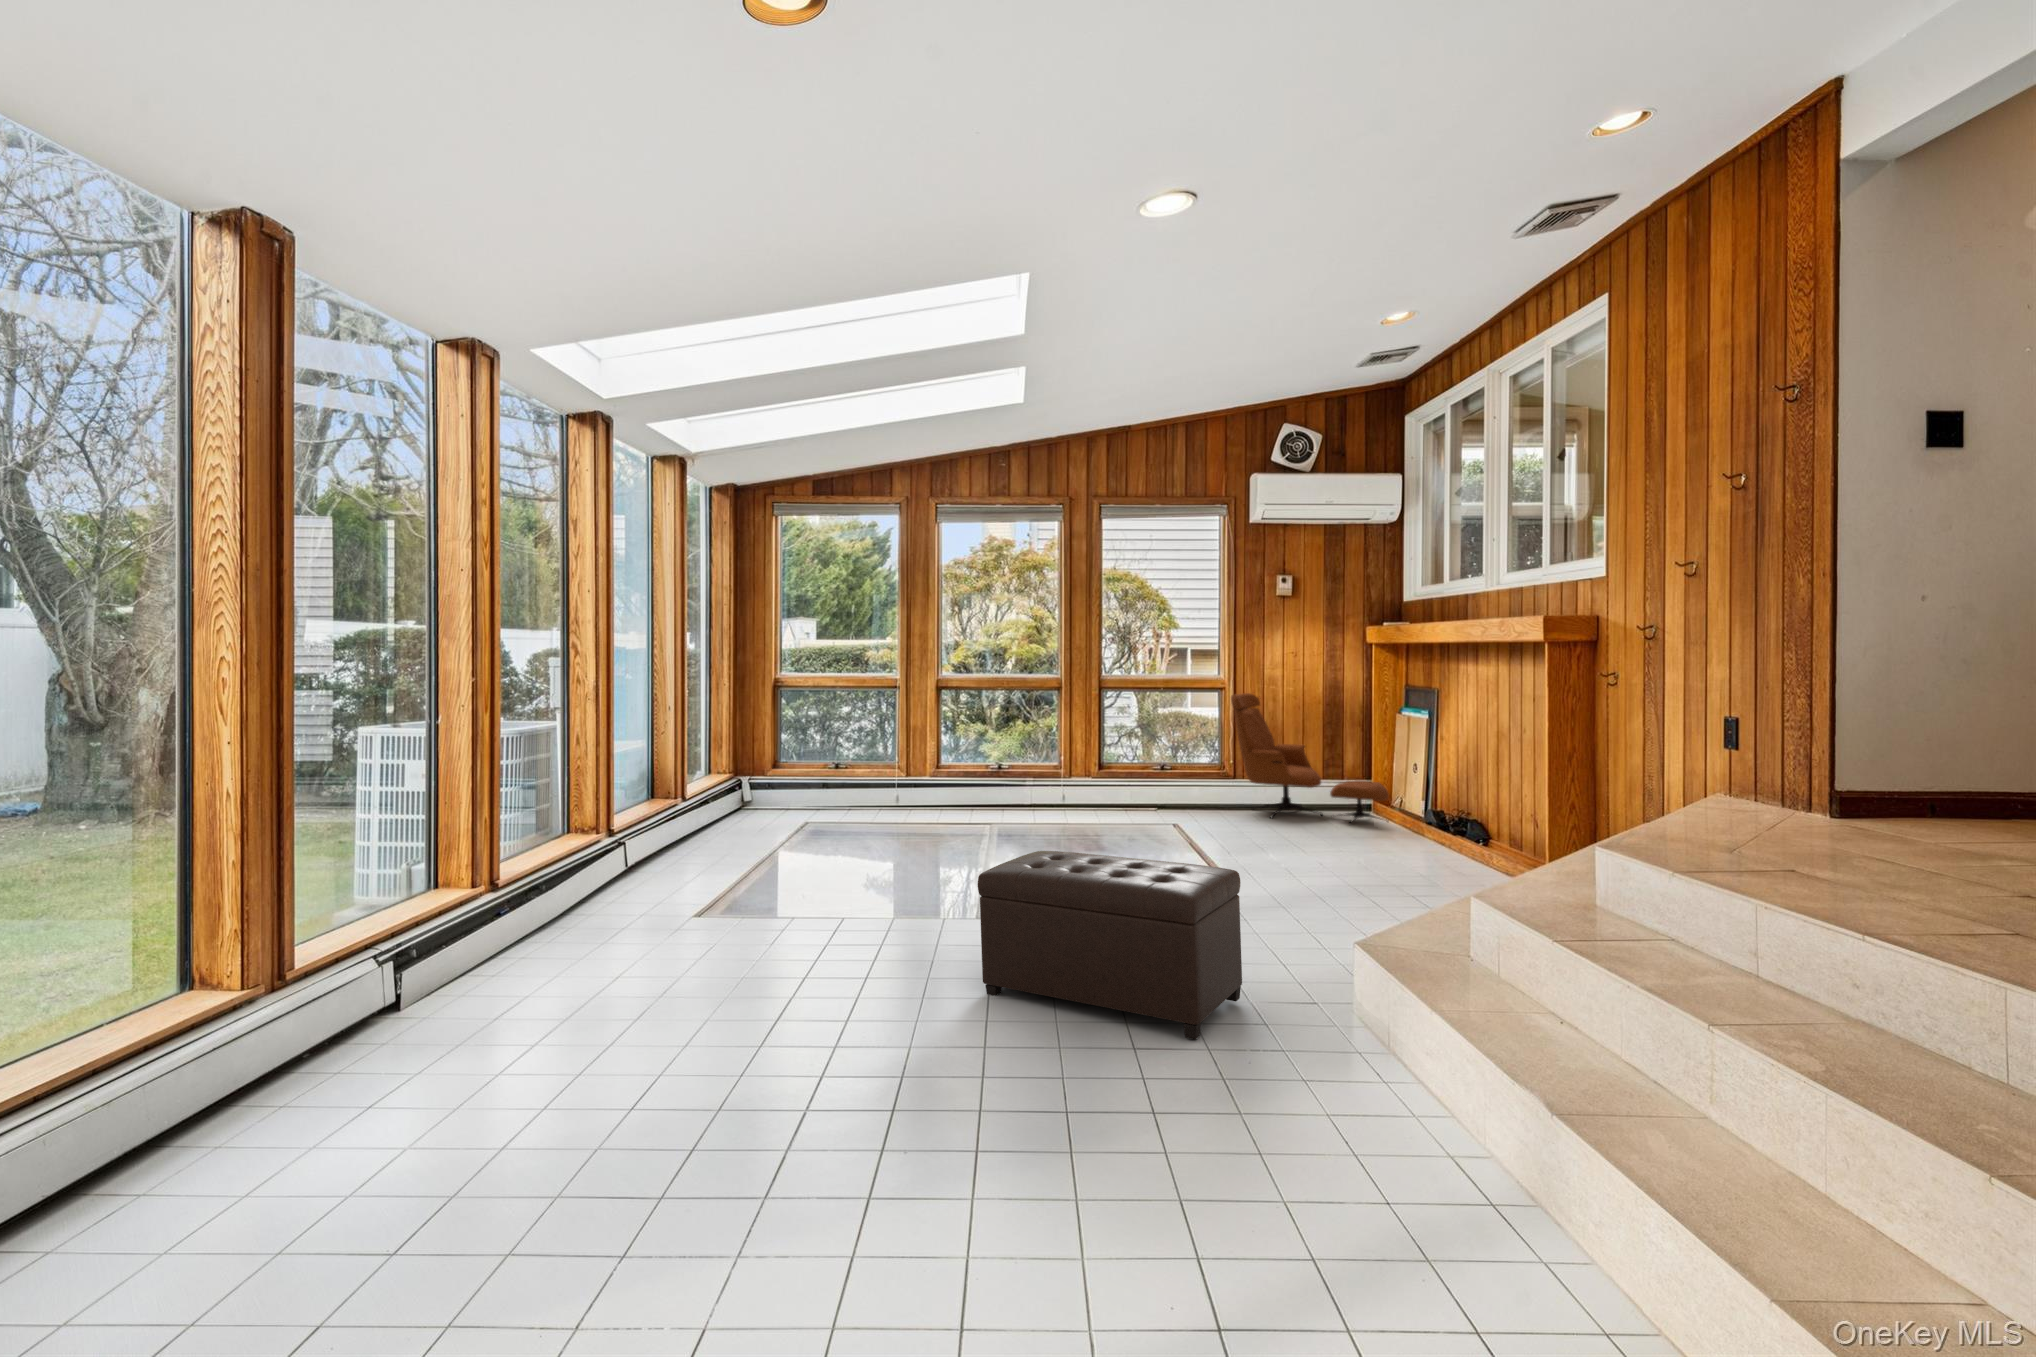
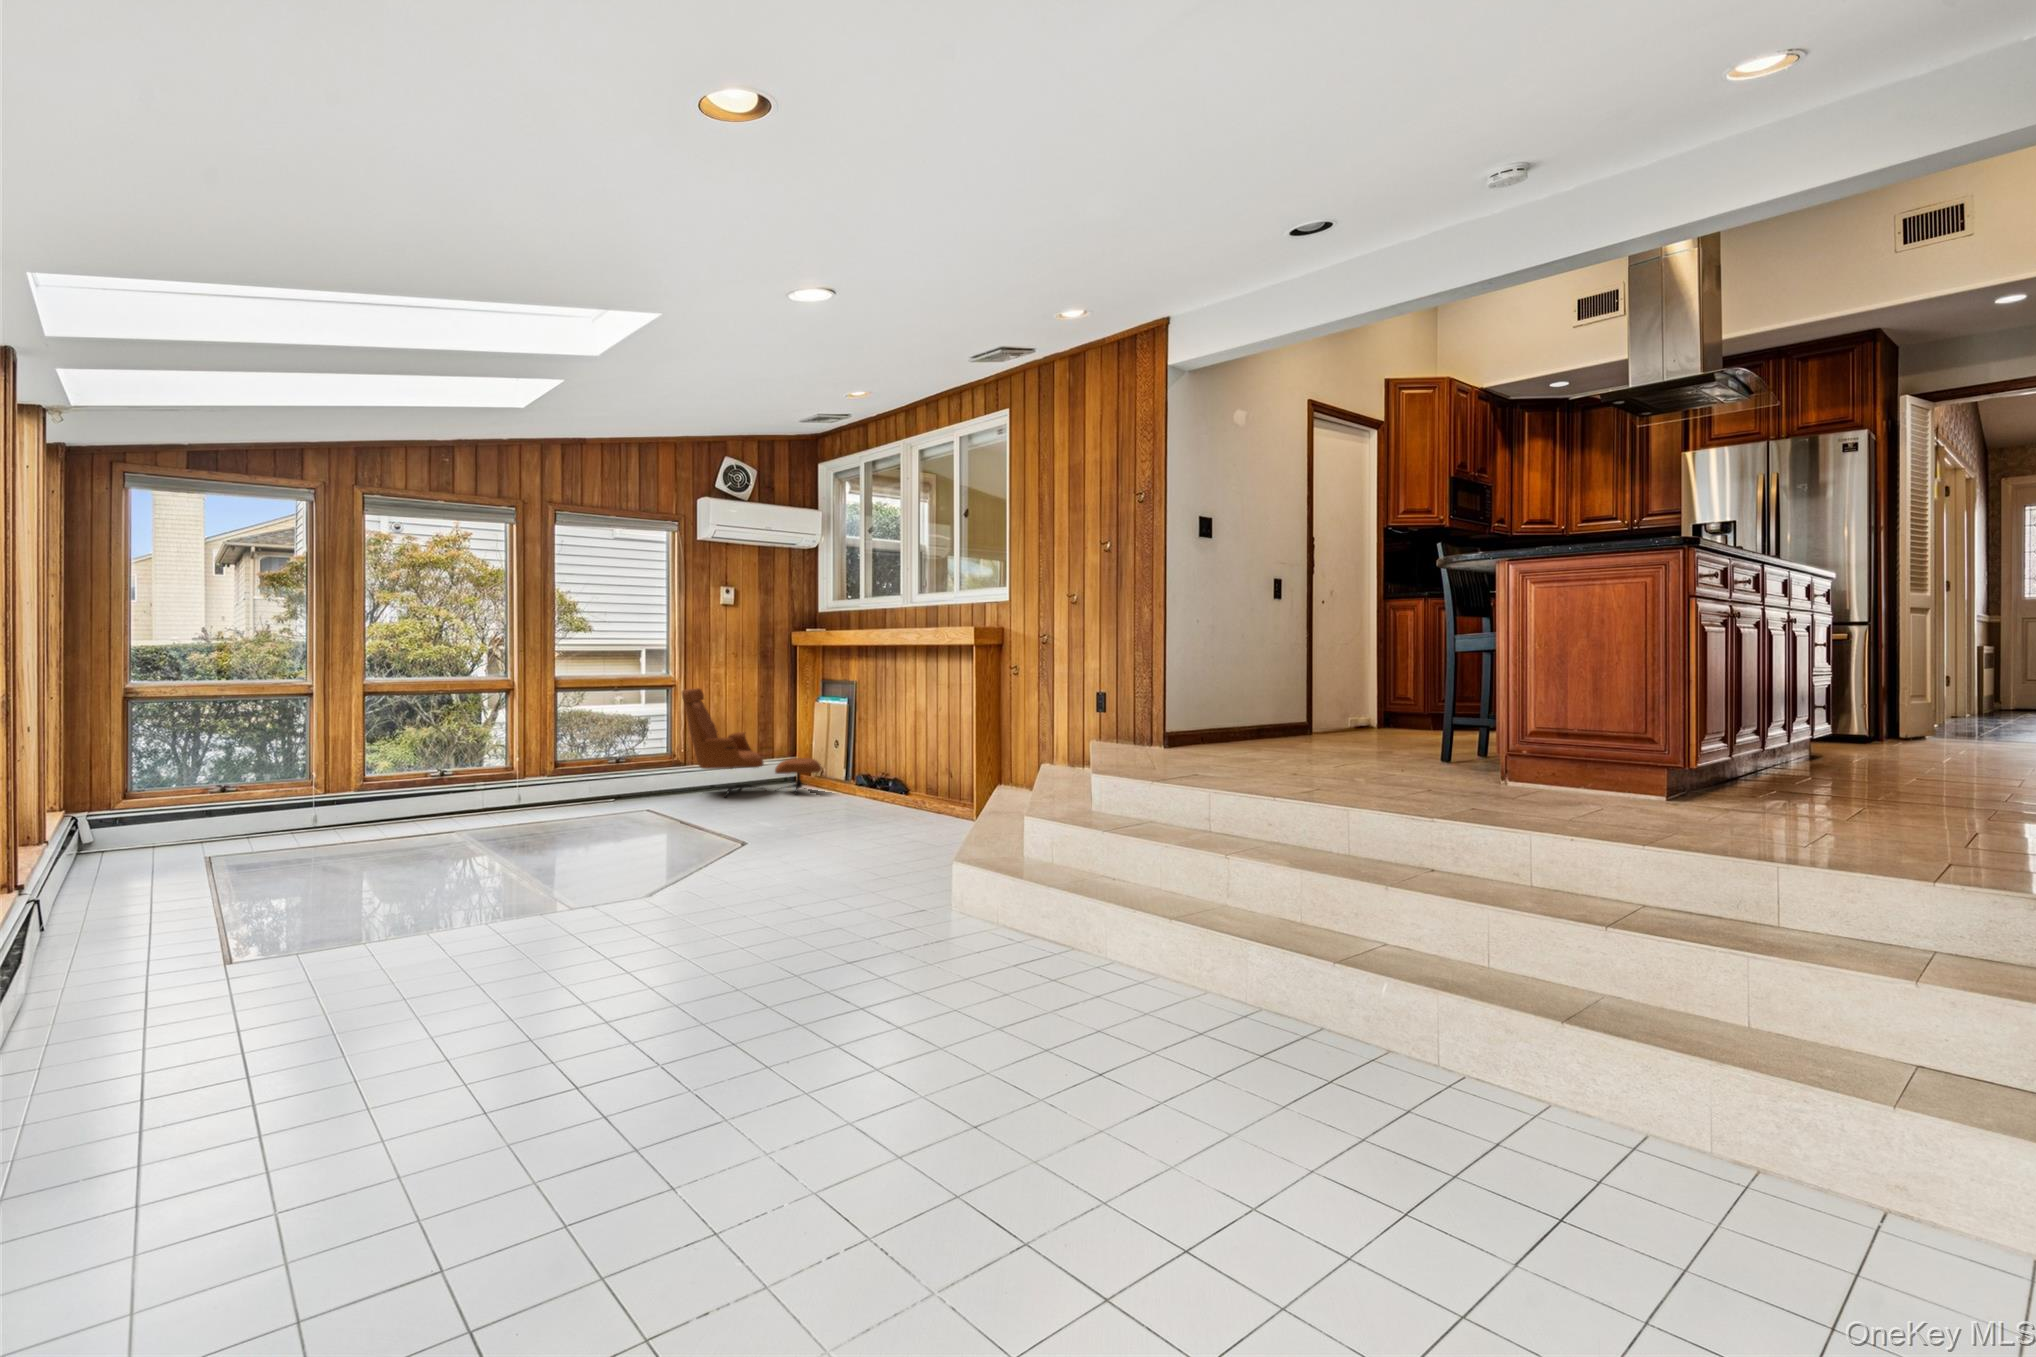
ottoman: present [978,851,1242,1040] -> none [632,834,900,1024]

